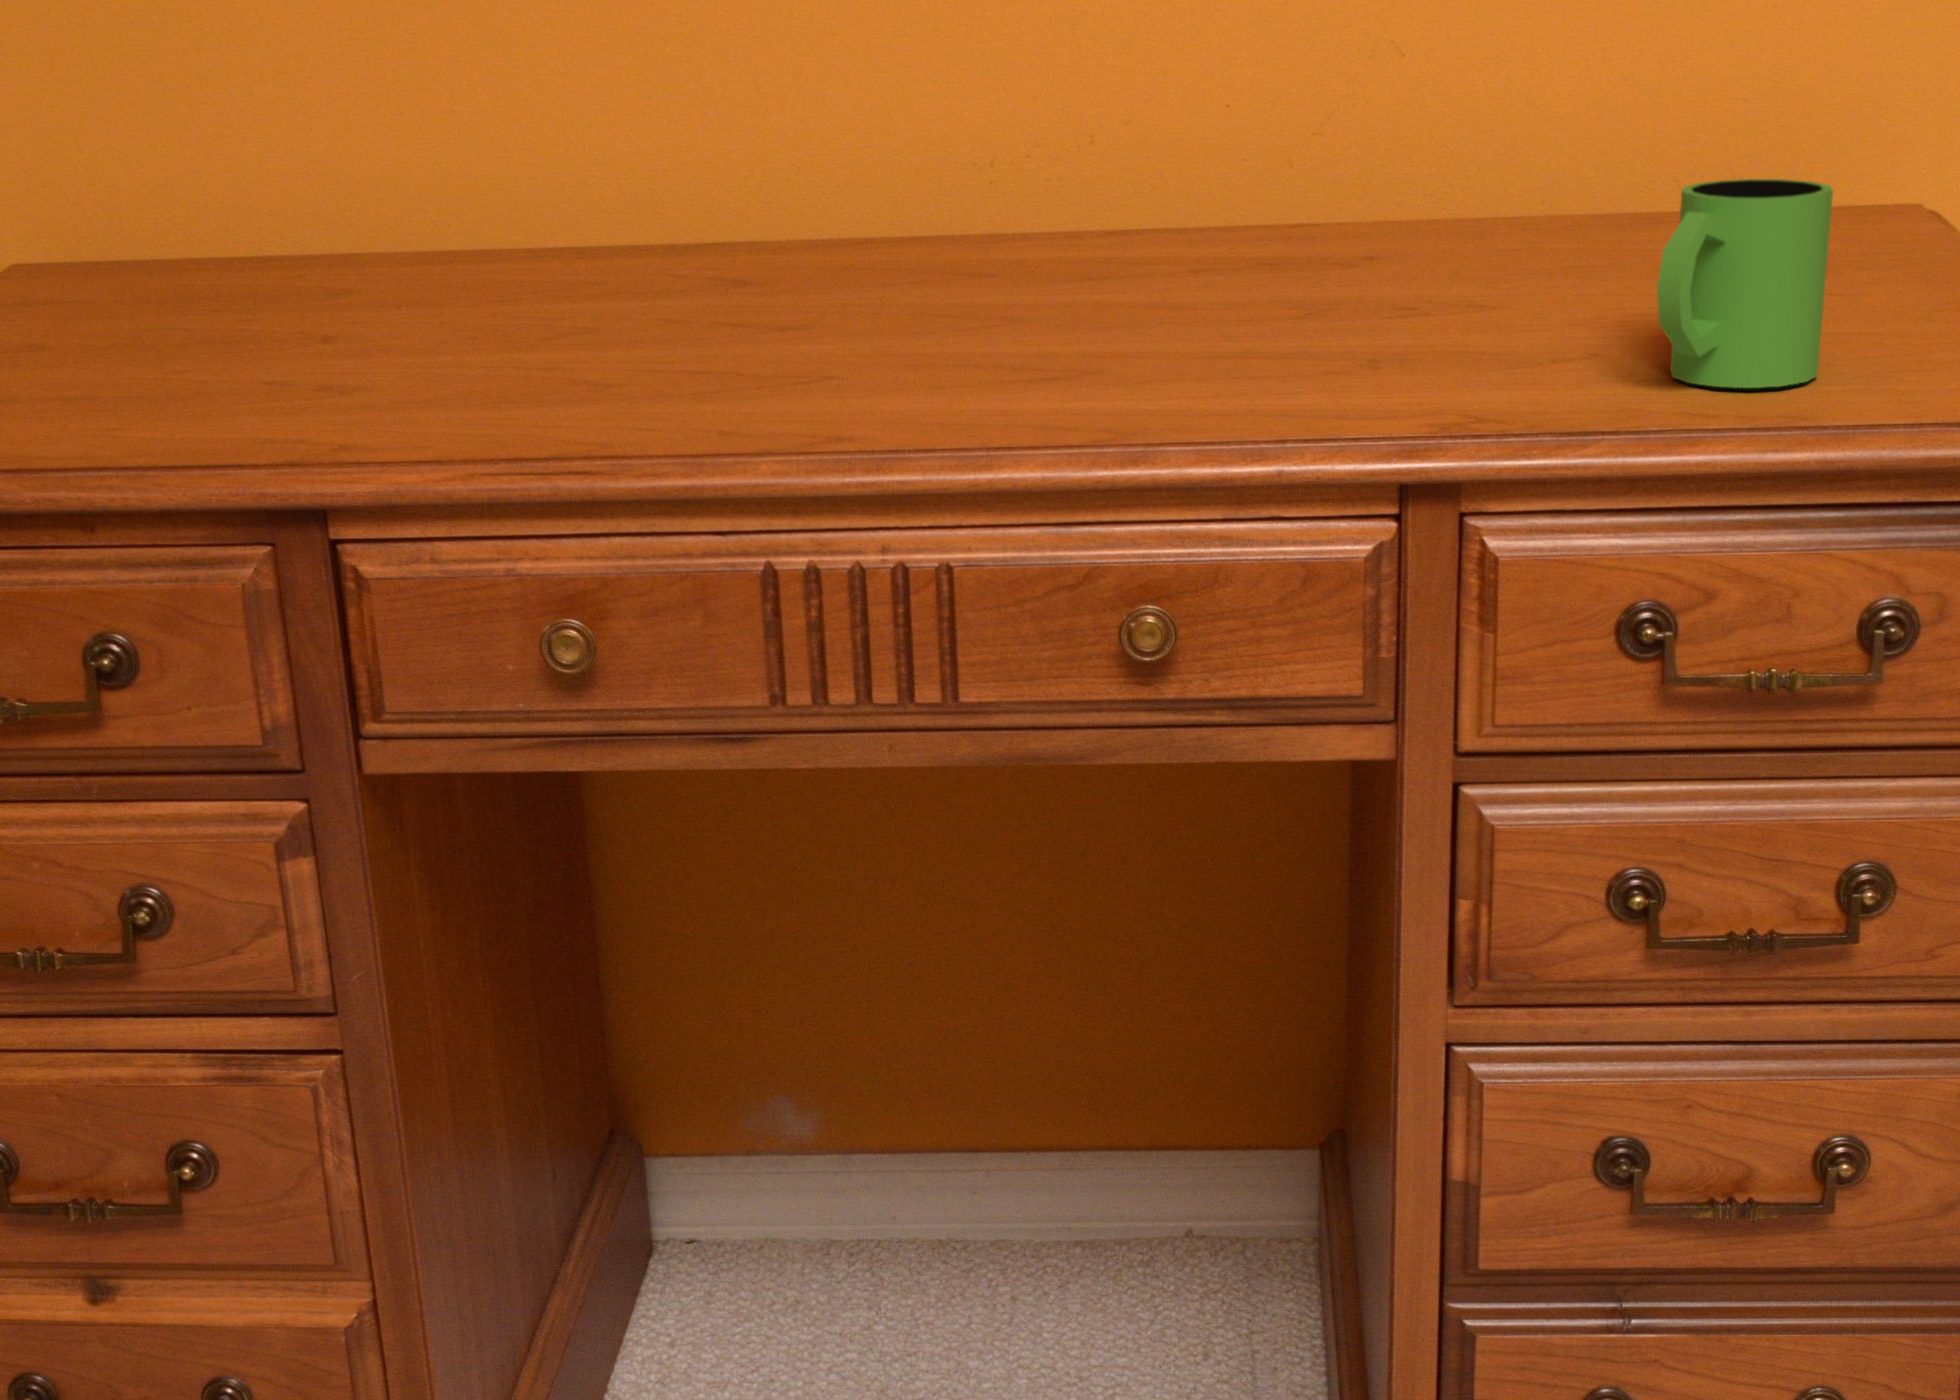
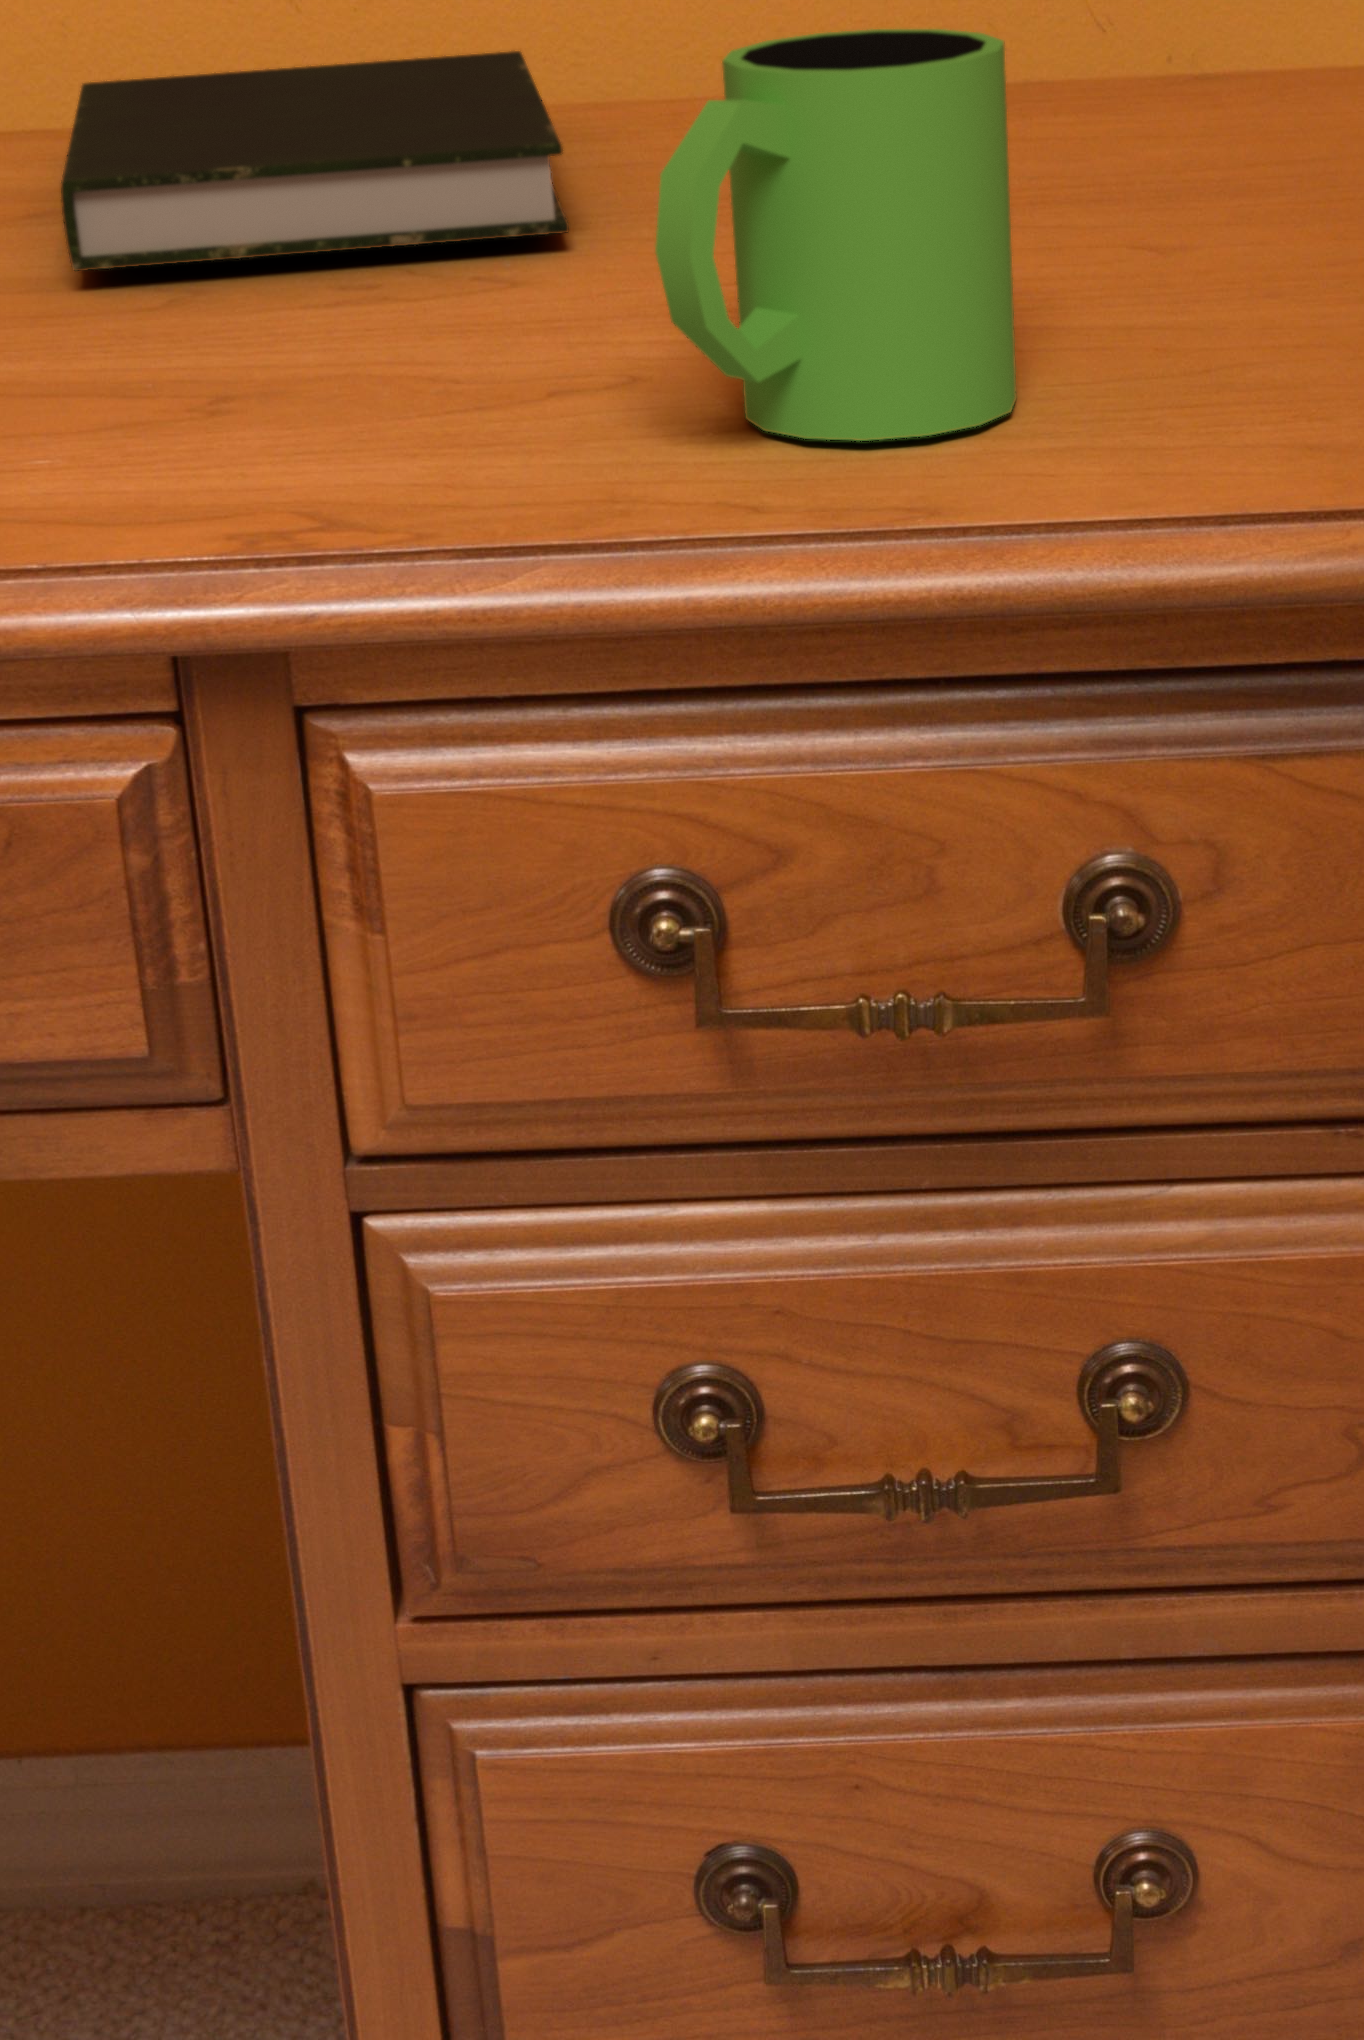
book: none [1189,193,1510,302] -> present [61,51,569,271]

